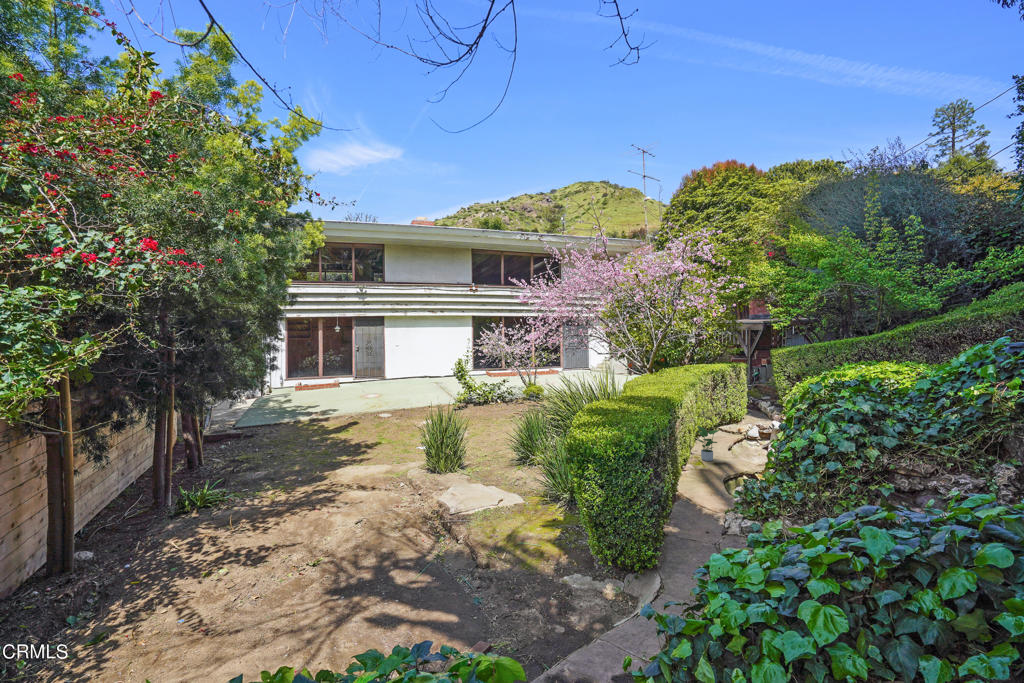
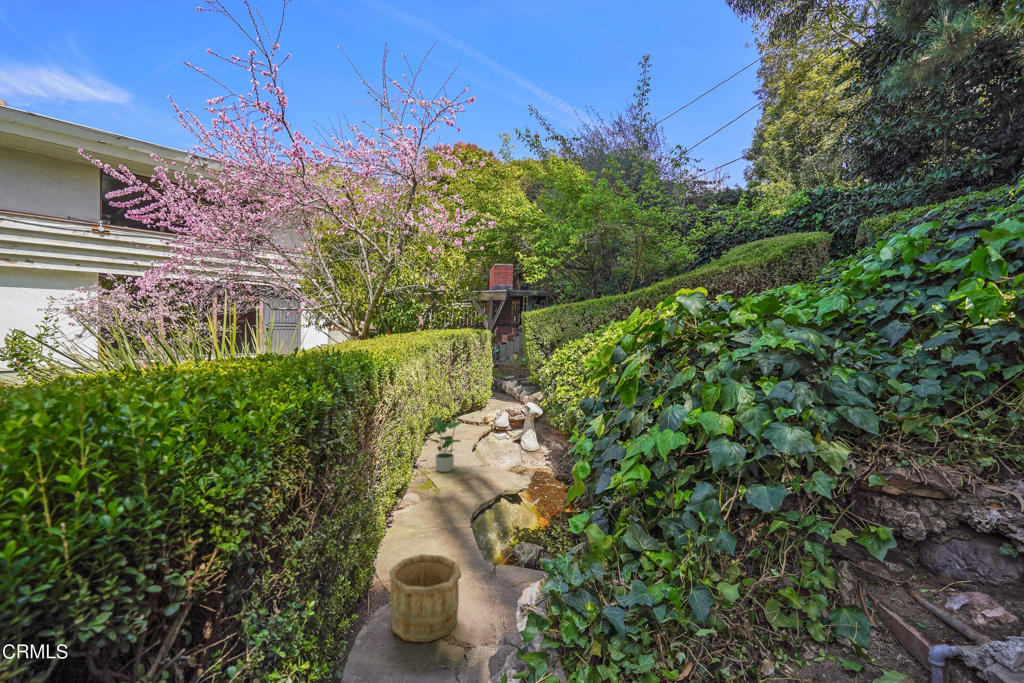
wooden bucket: none [677,493,713,530] -> present [389,554,461,642]

